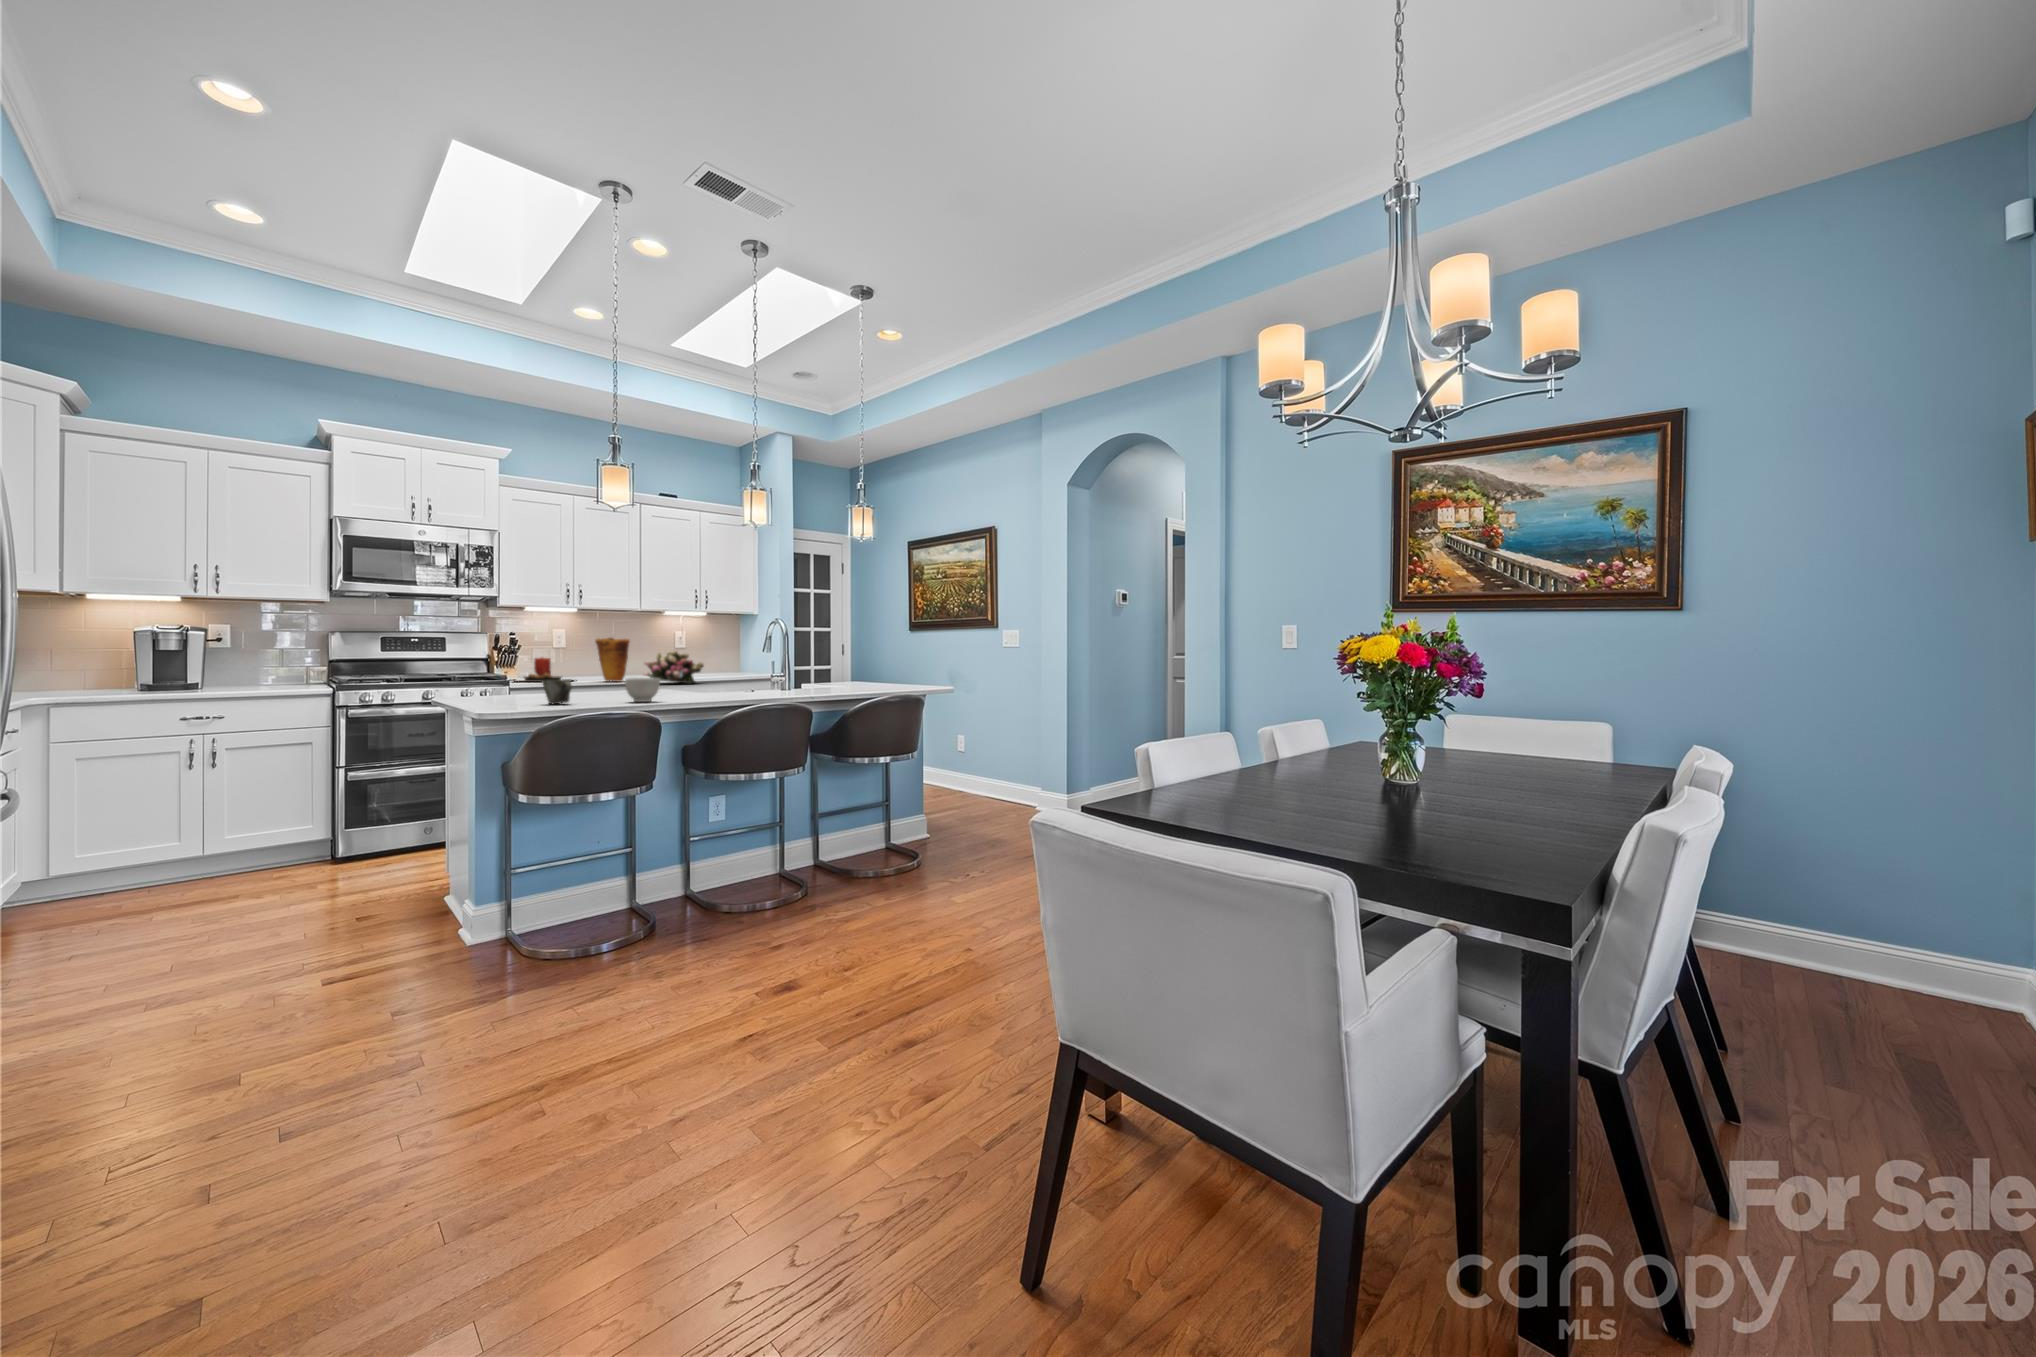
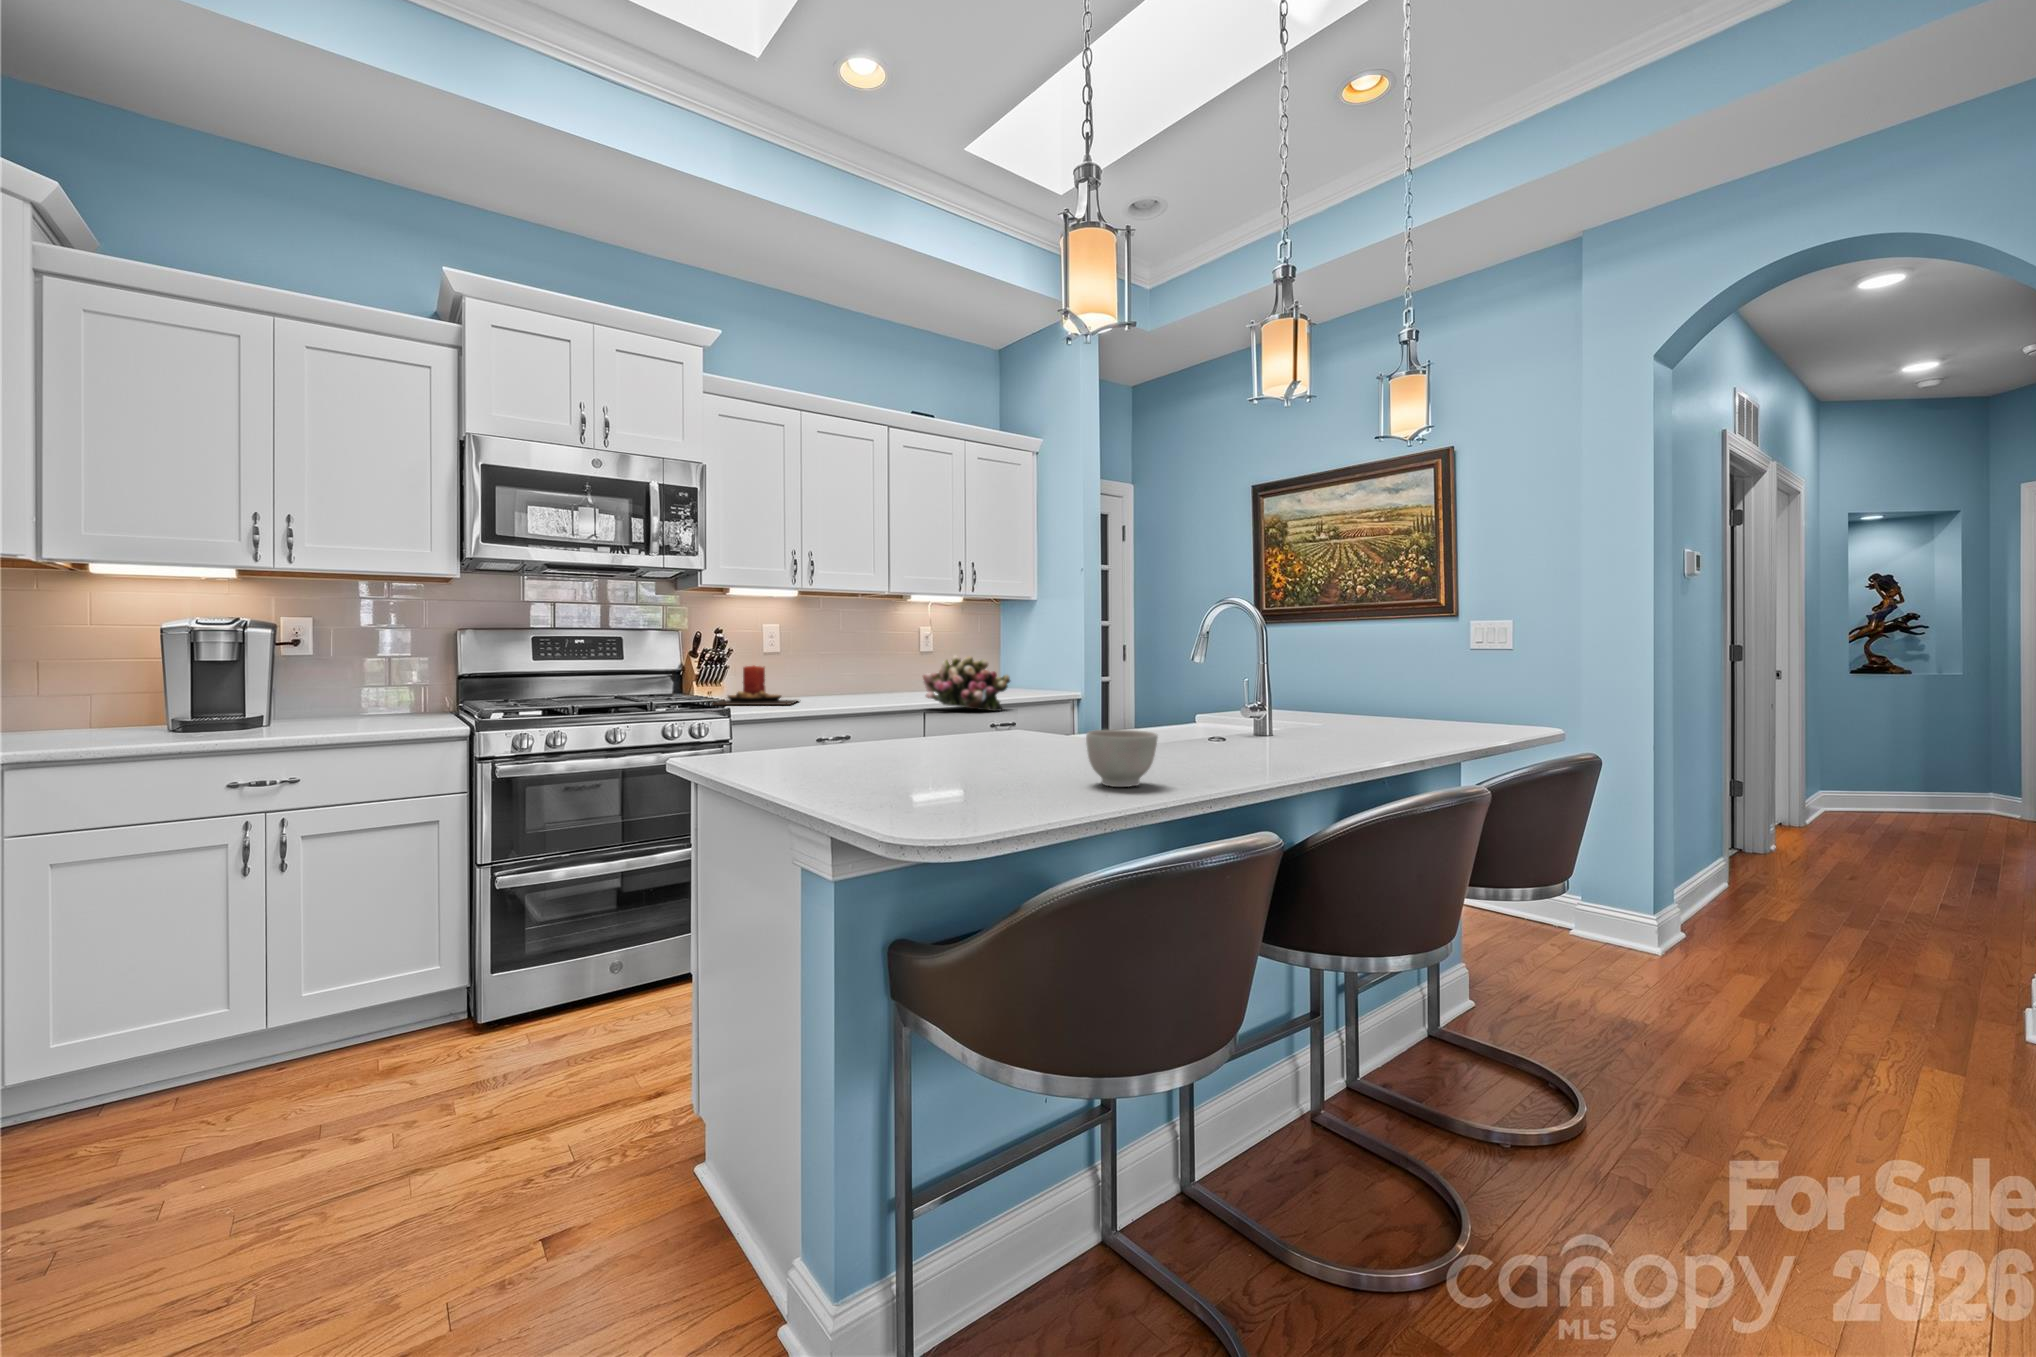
vase: present [595,638,630,682] -> none [835,634,884,705]
mug: present [542,679,572,704] -> none [937,737,1010,800]

